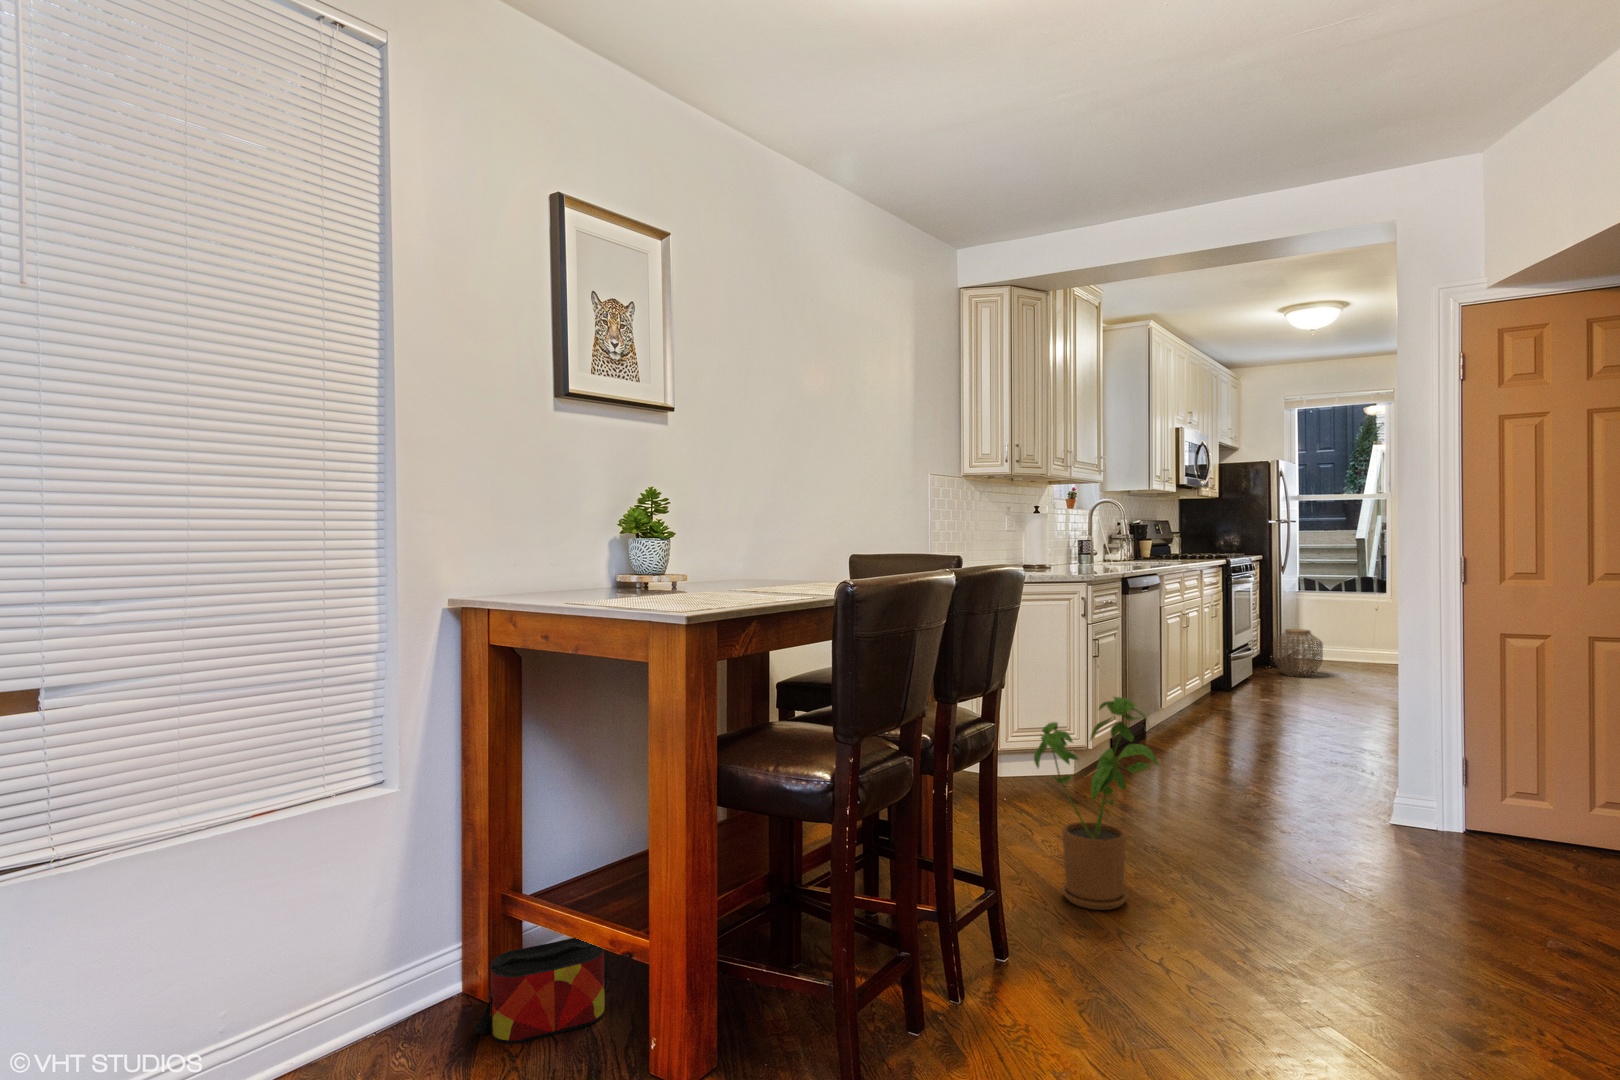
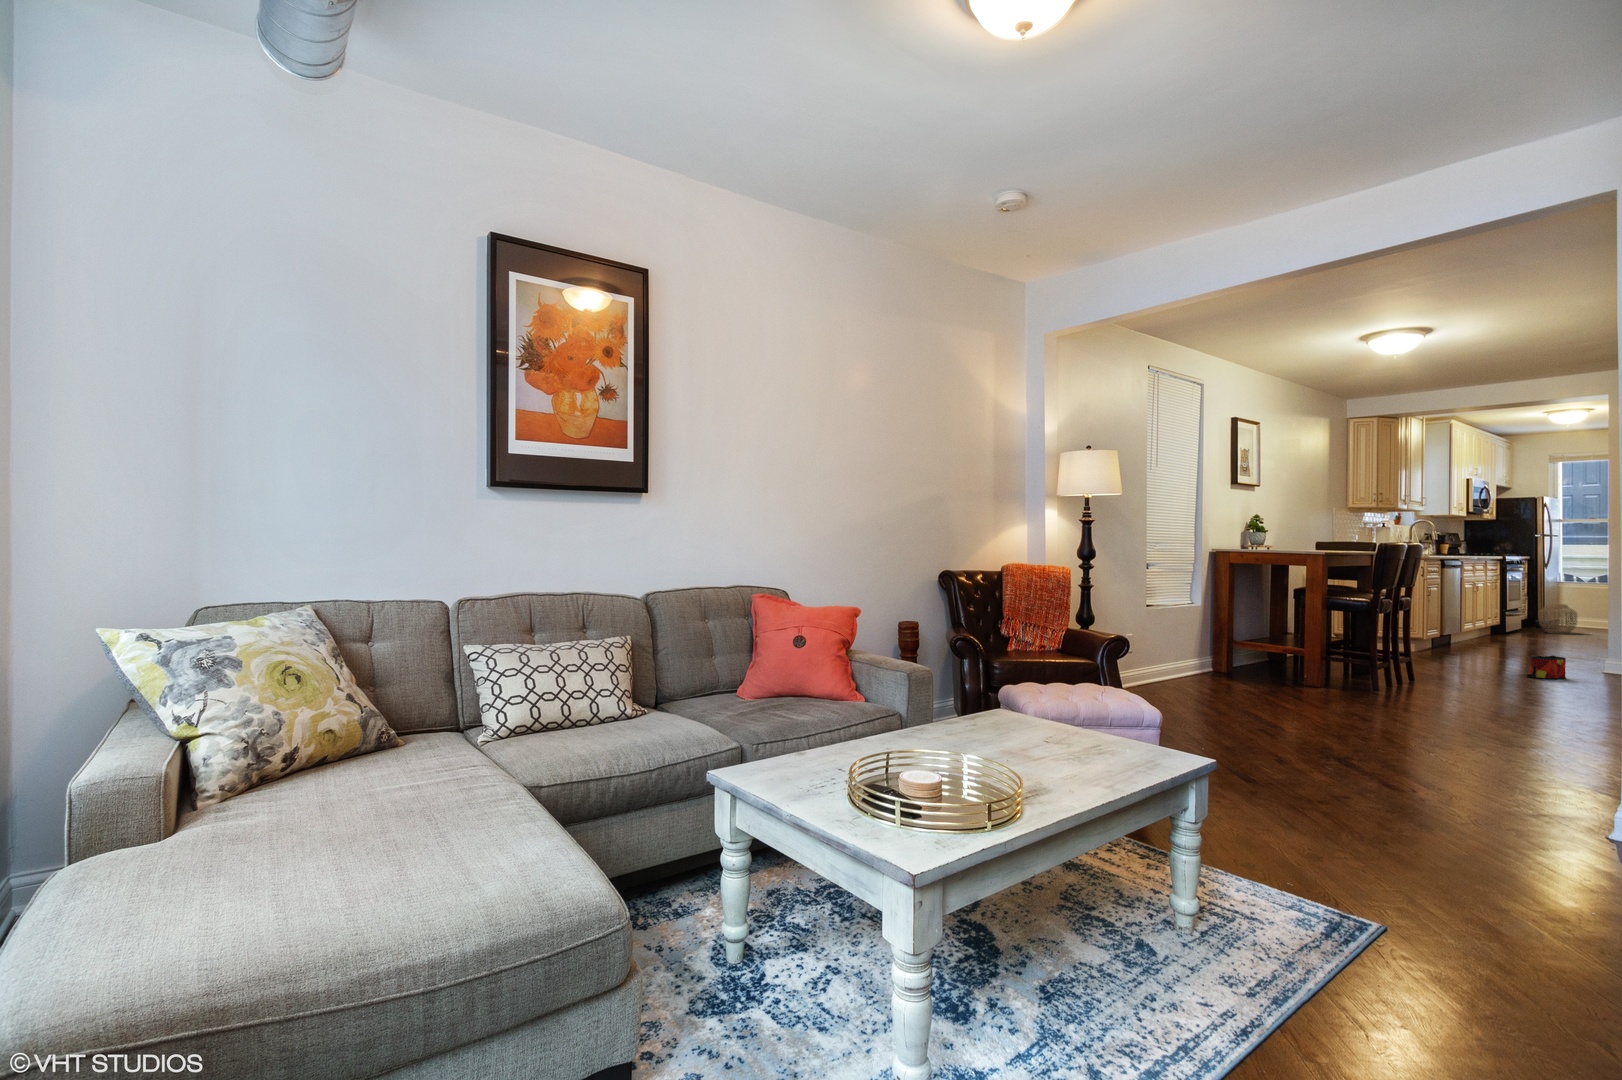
house plant: present [1034,697,1159,910] -> none [1416,594,1477,672]
bag: present [474,938,609,1044] -> present [1527,655,1566,679]

